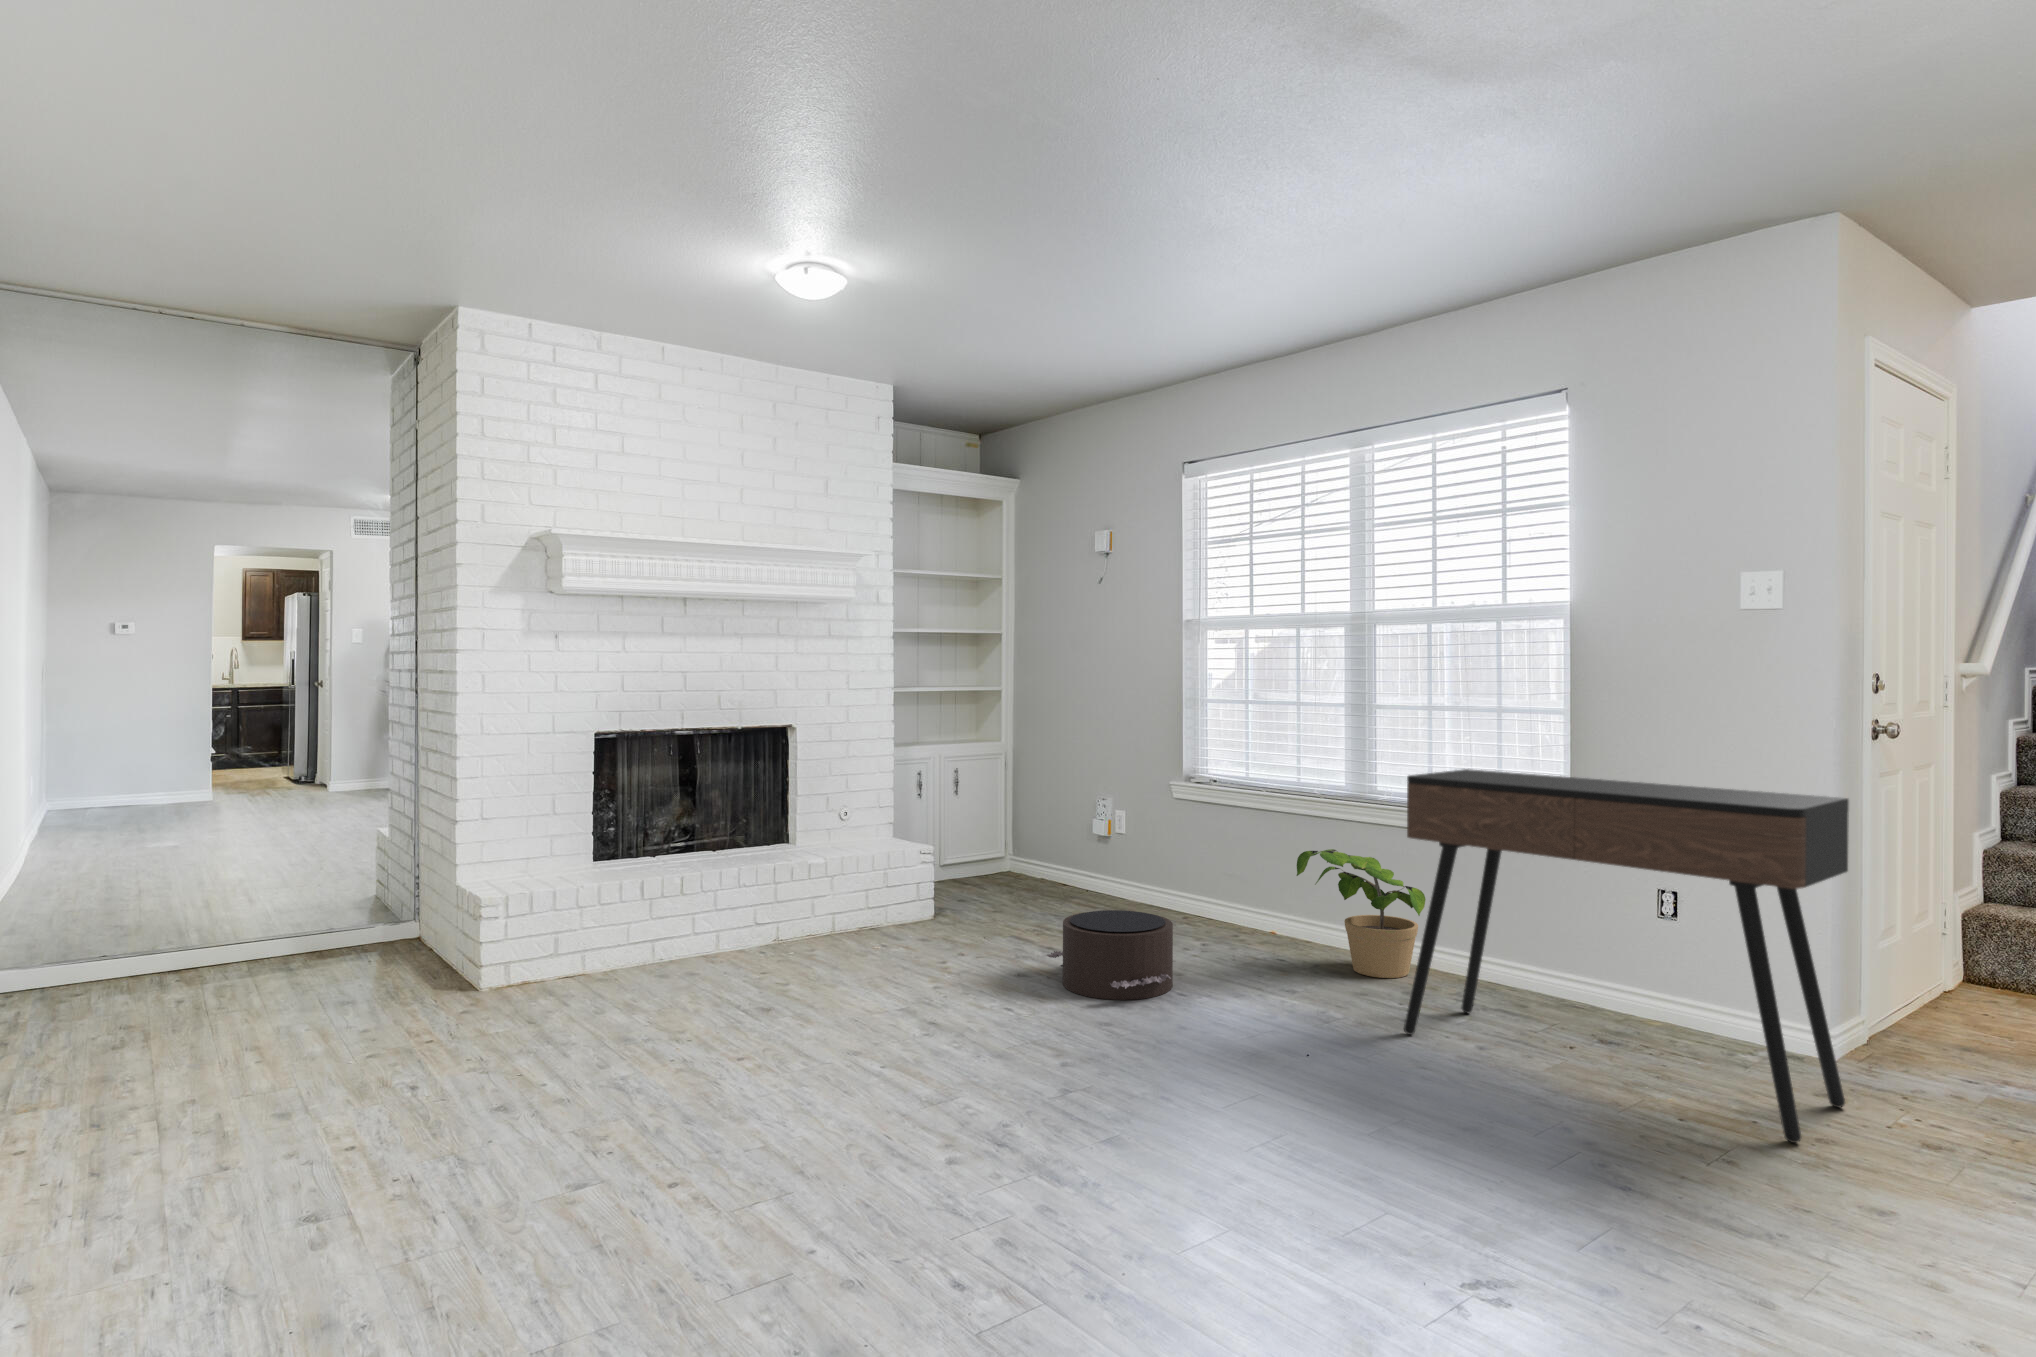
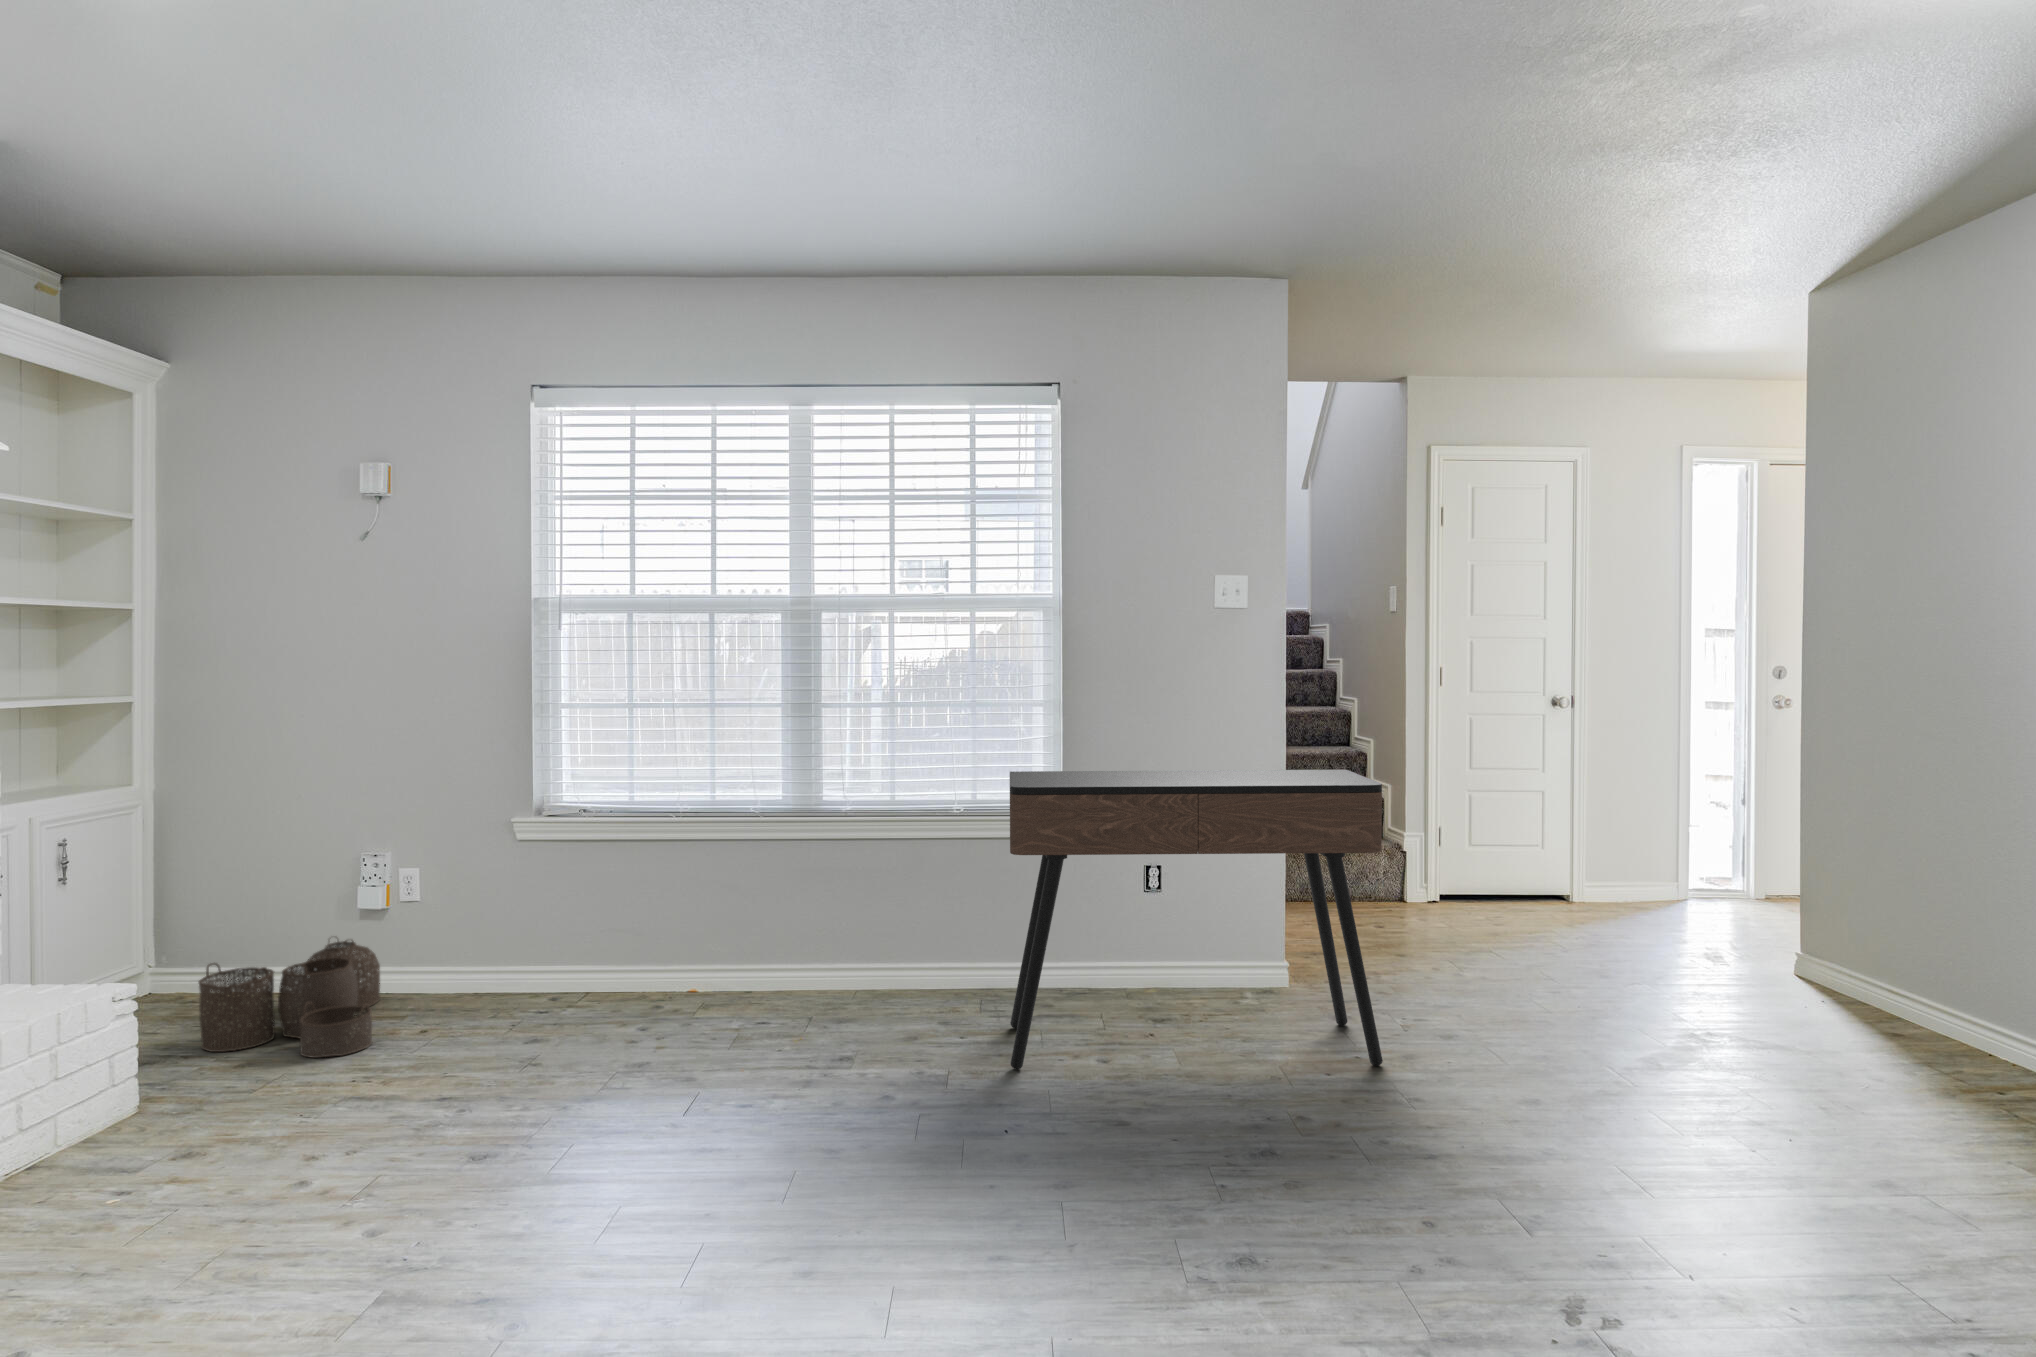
woven basket: none [986,848,1098,917] -> present [199,940,380,1058]
potted plant: present [1297,849,1426,978] -> none [793,879,921,1015]
pouf: present [1047,910,1173,1000] -> none [512,1008,734,1153]

